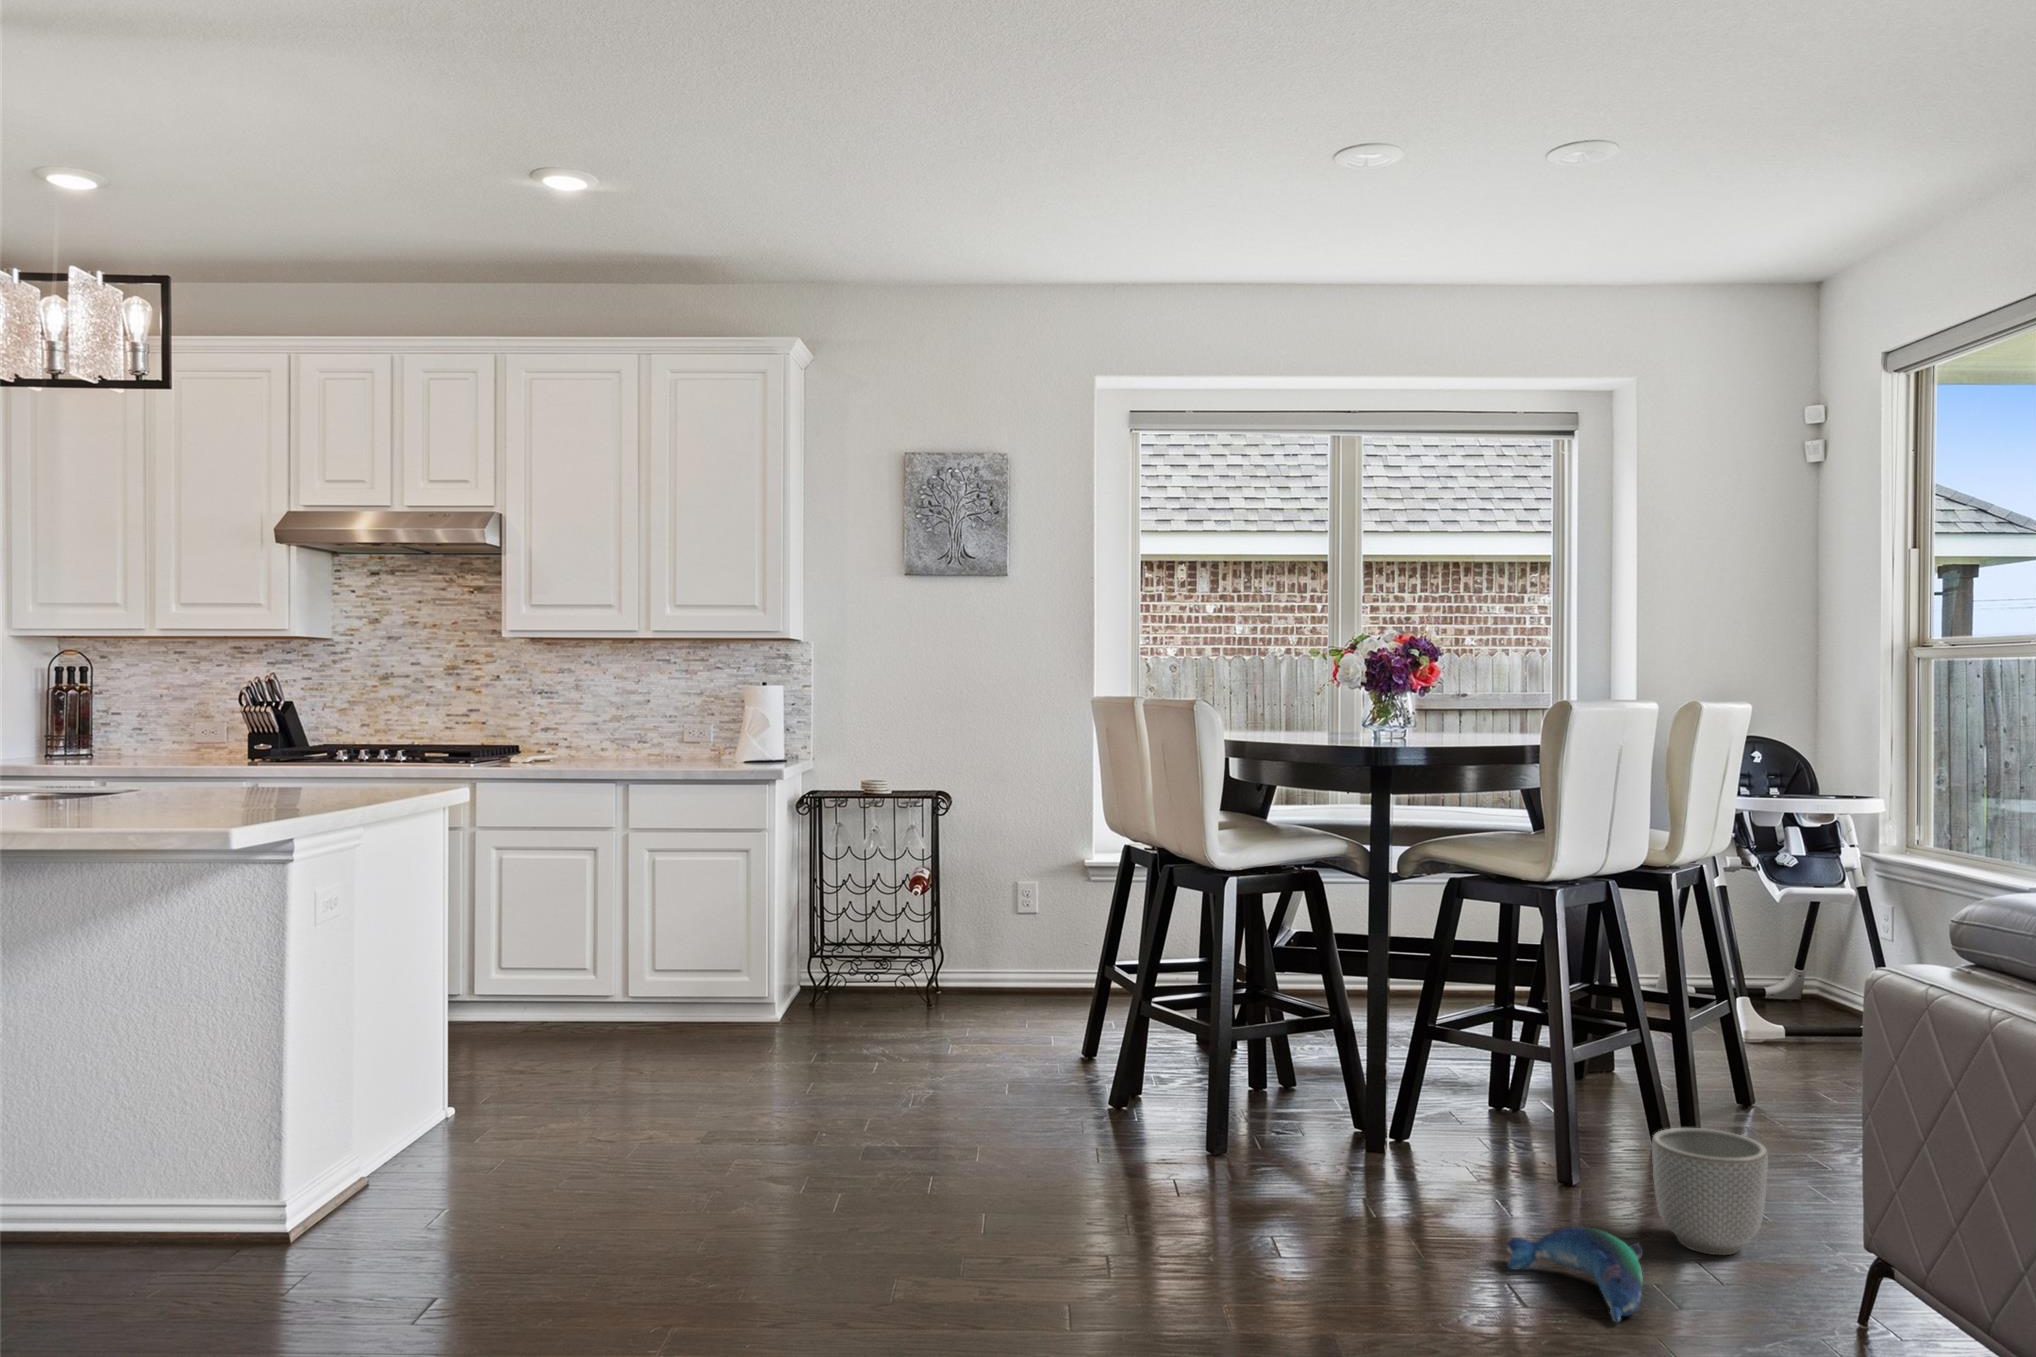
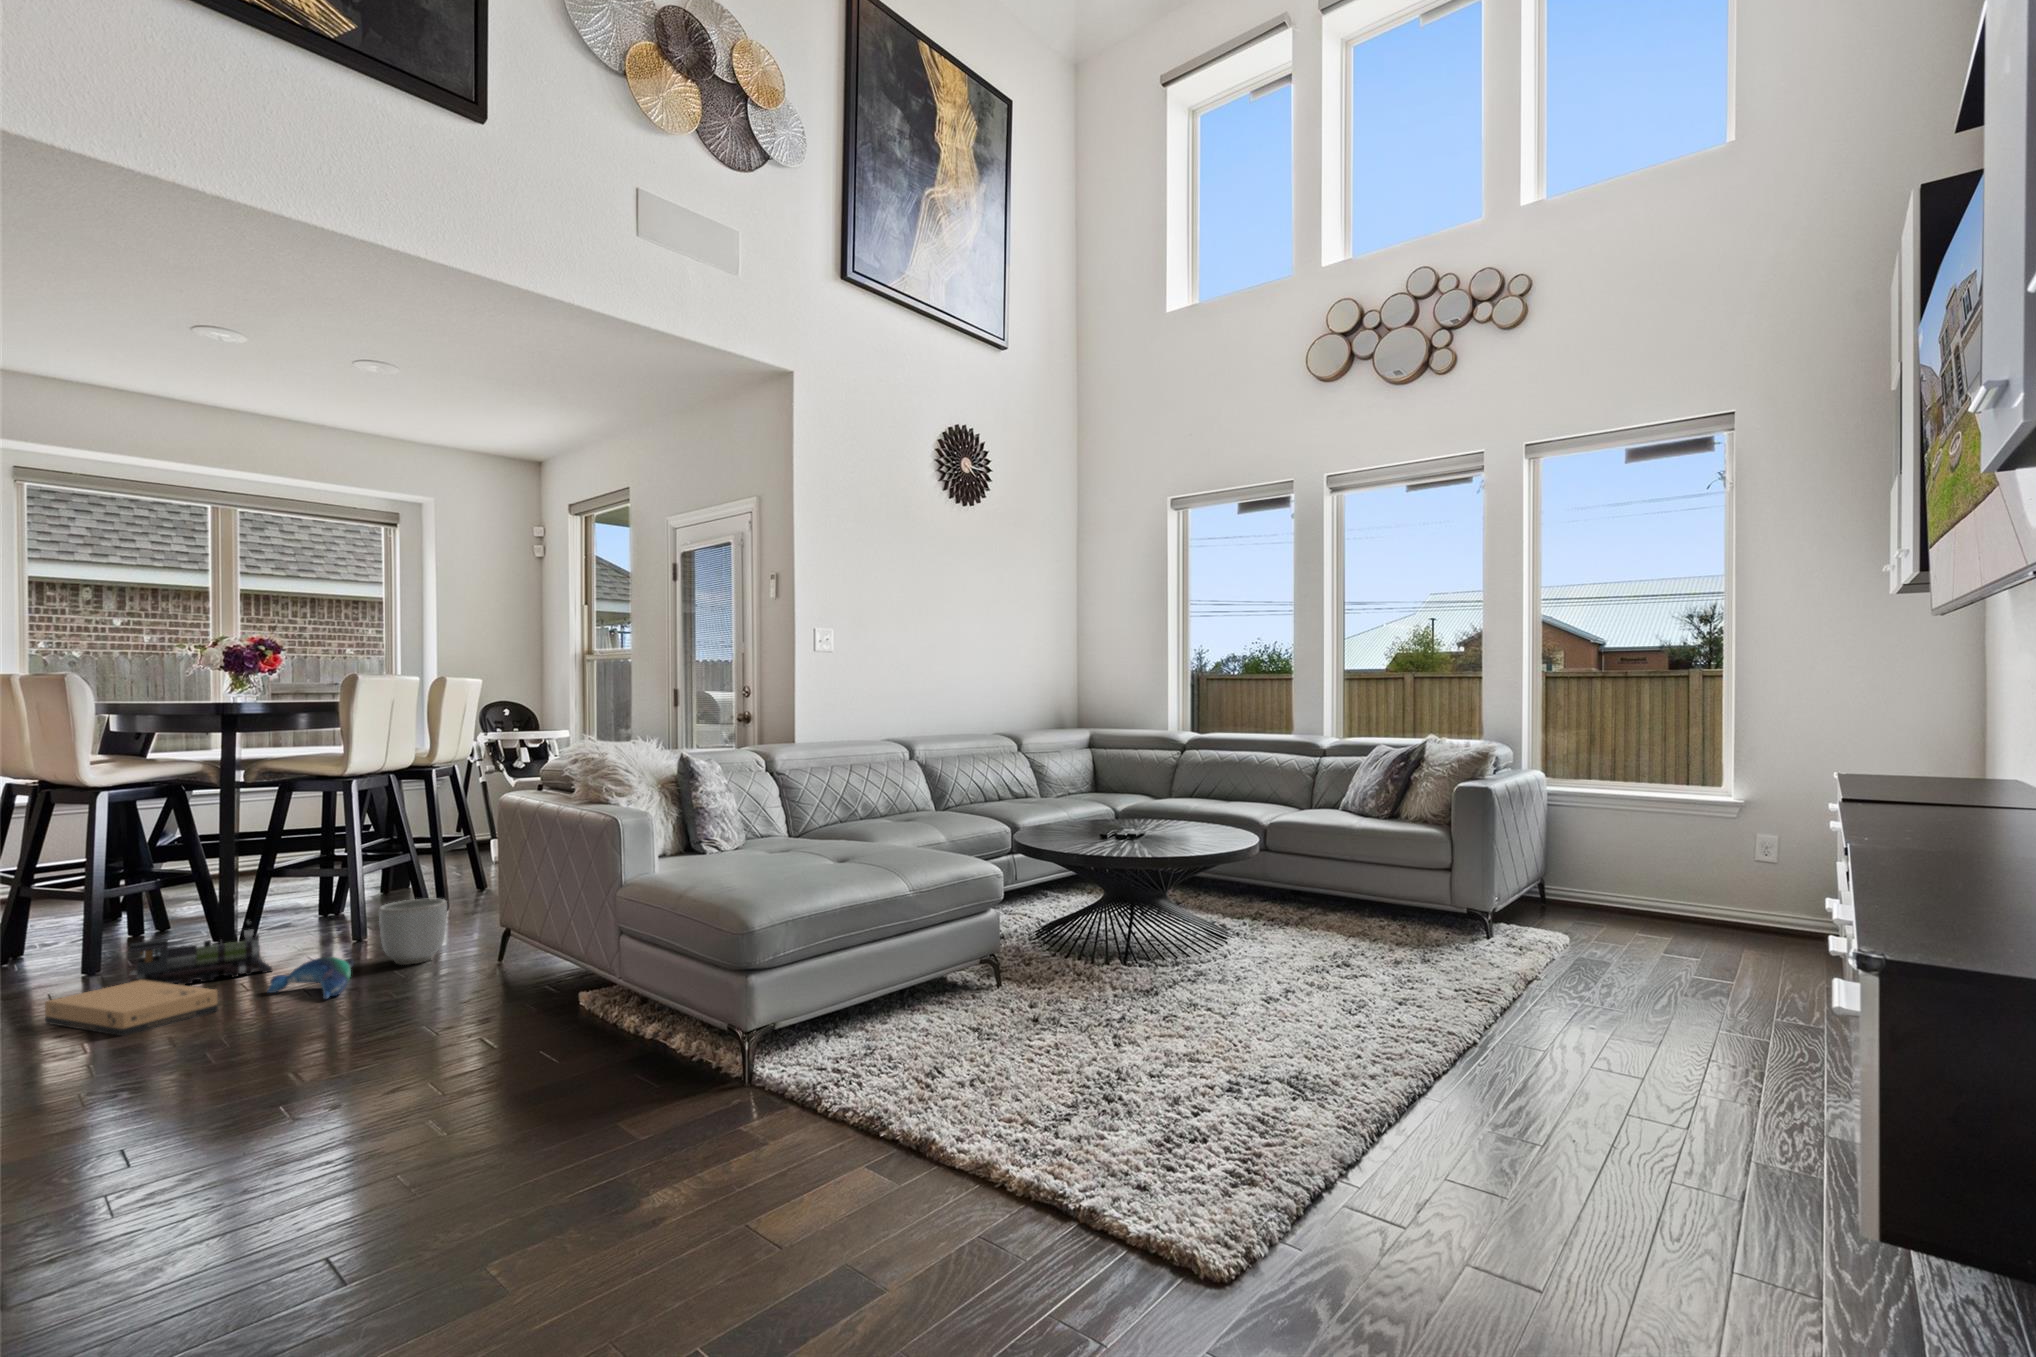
toy train: none [1305,1111,1483,1203] -> present [130,921,272,985]
cardboard box: none [1232,1194,1452,1316] -> present [45,980,218,1036]

